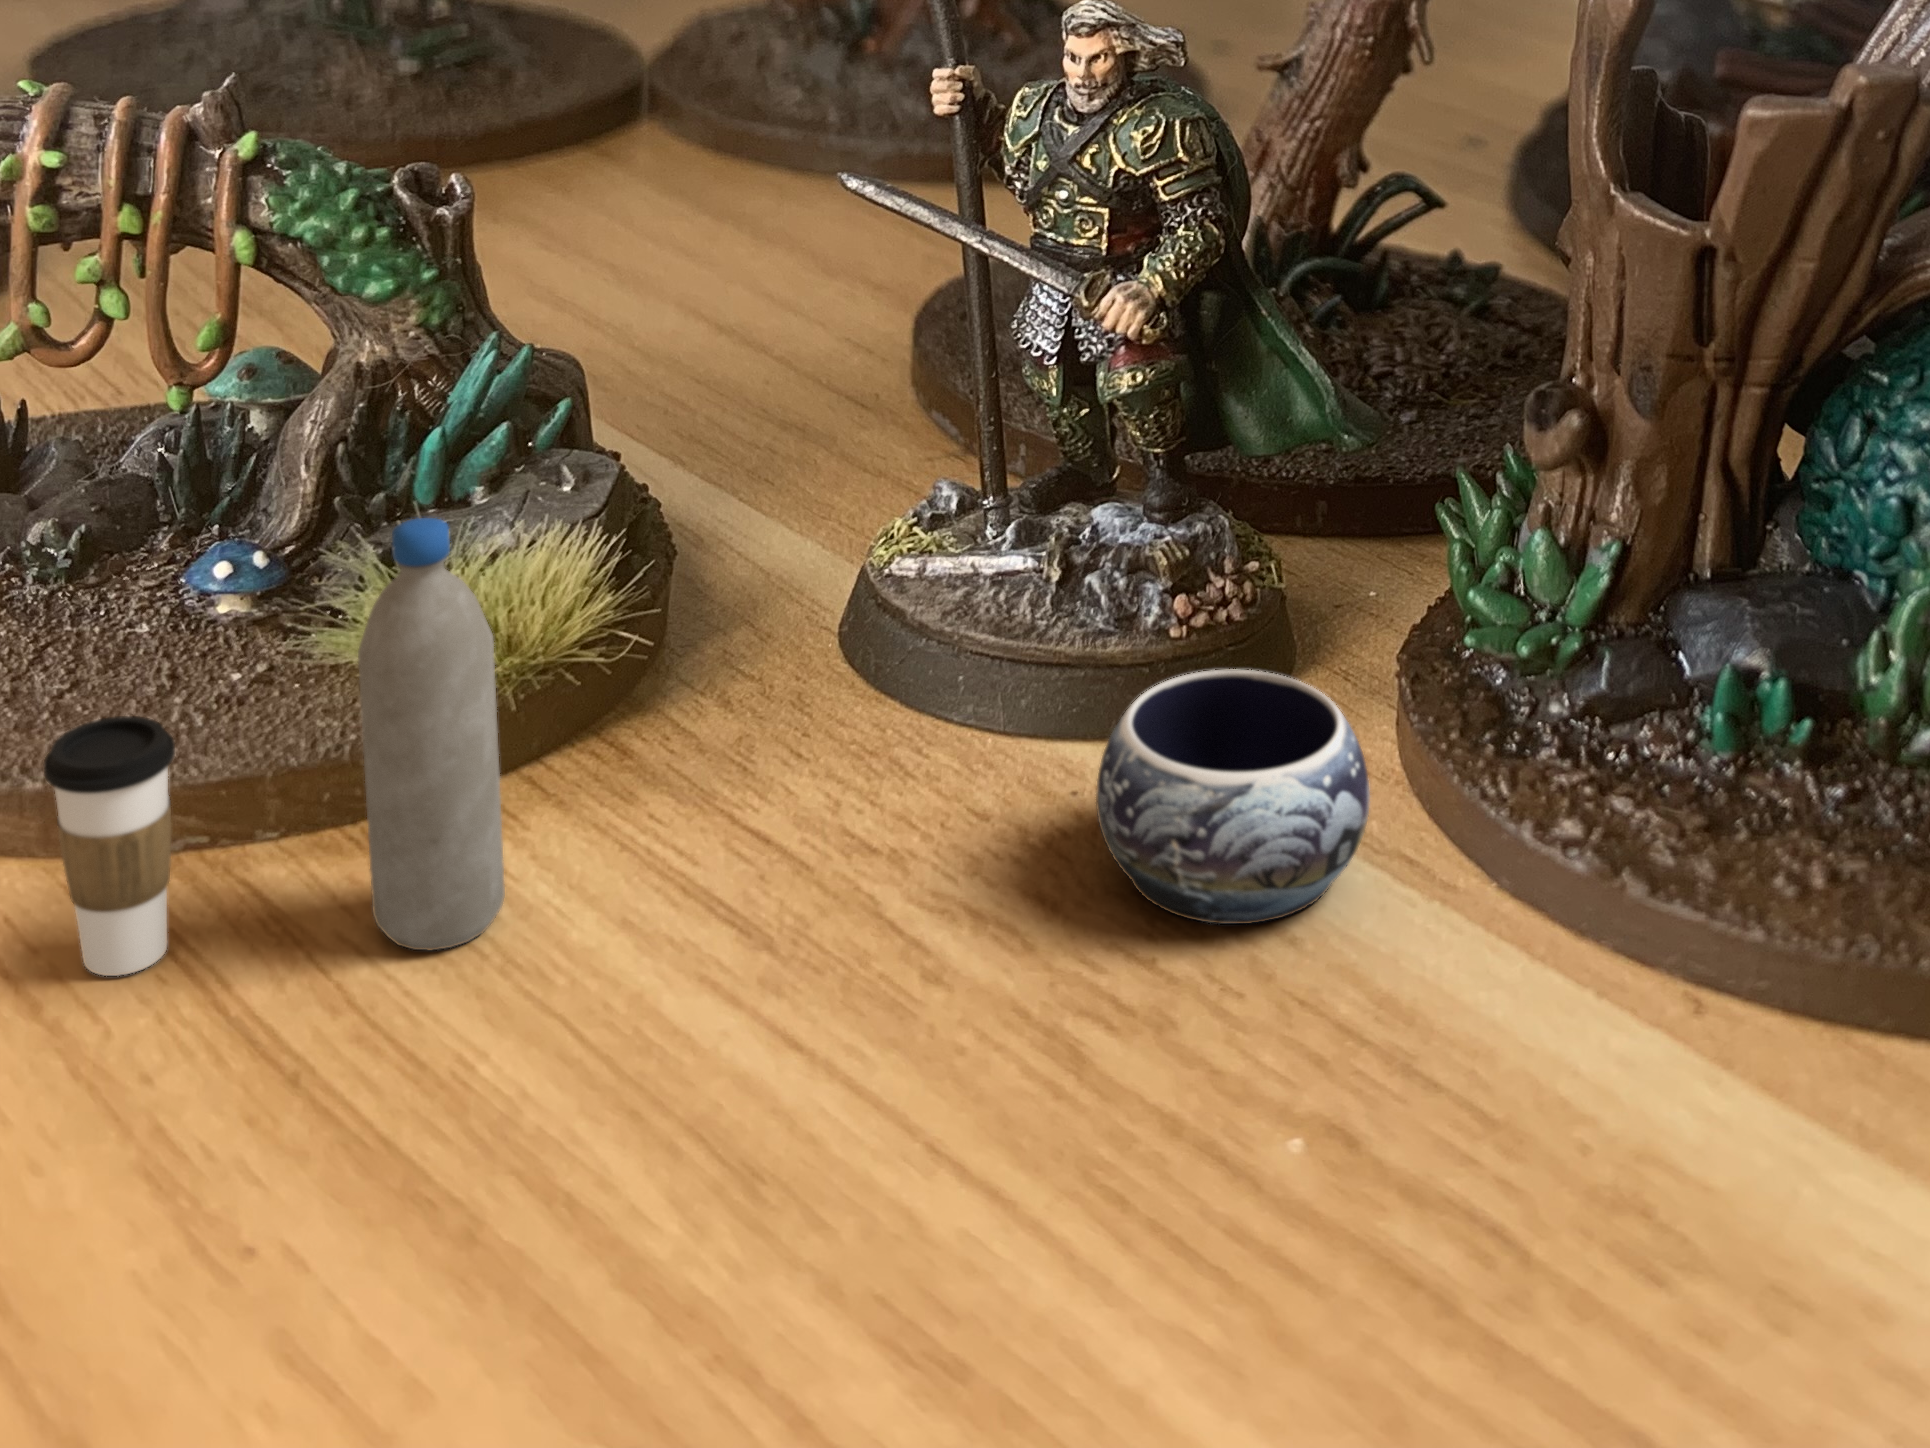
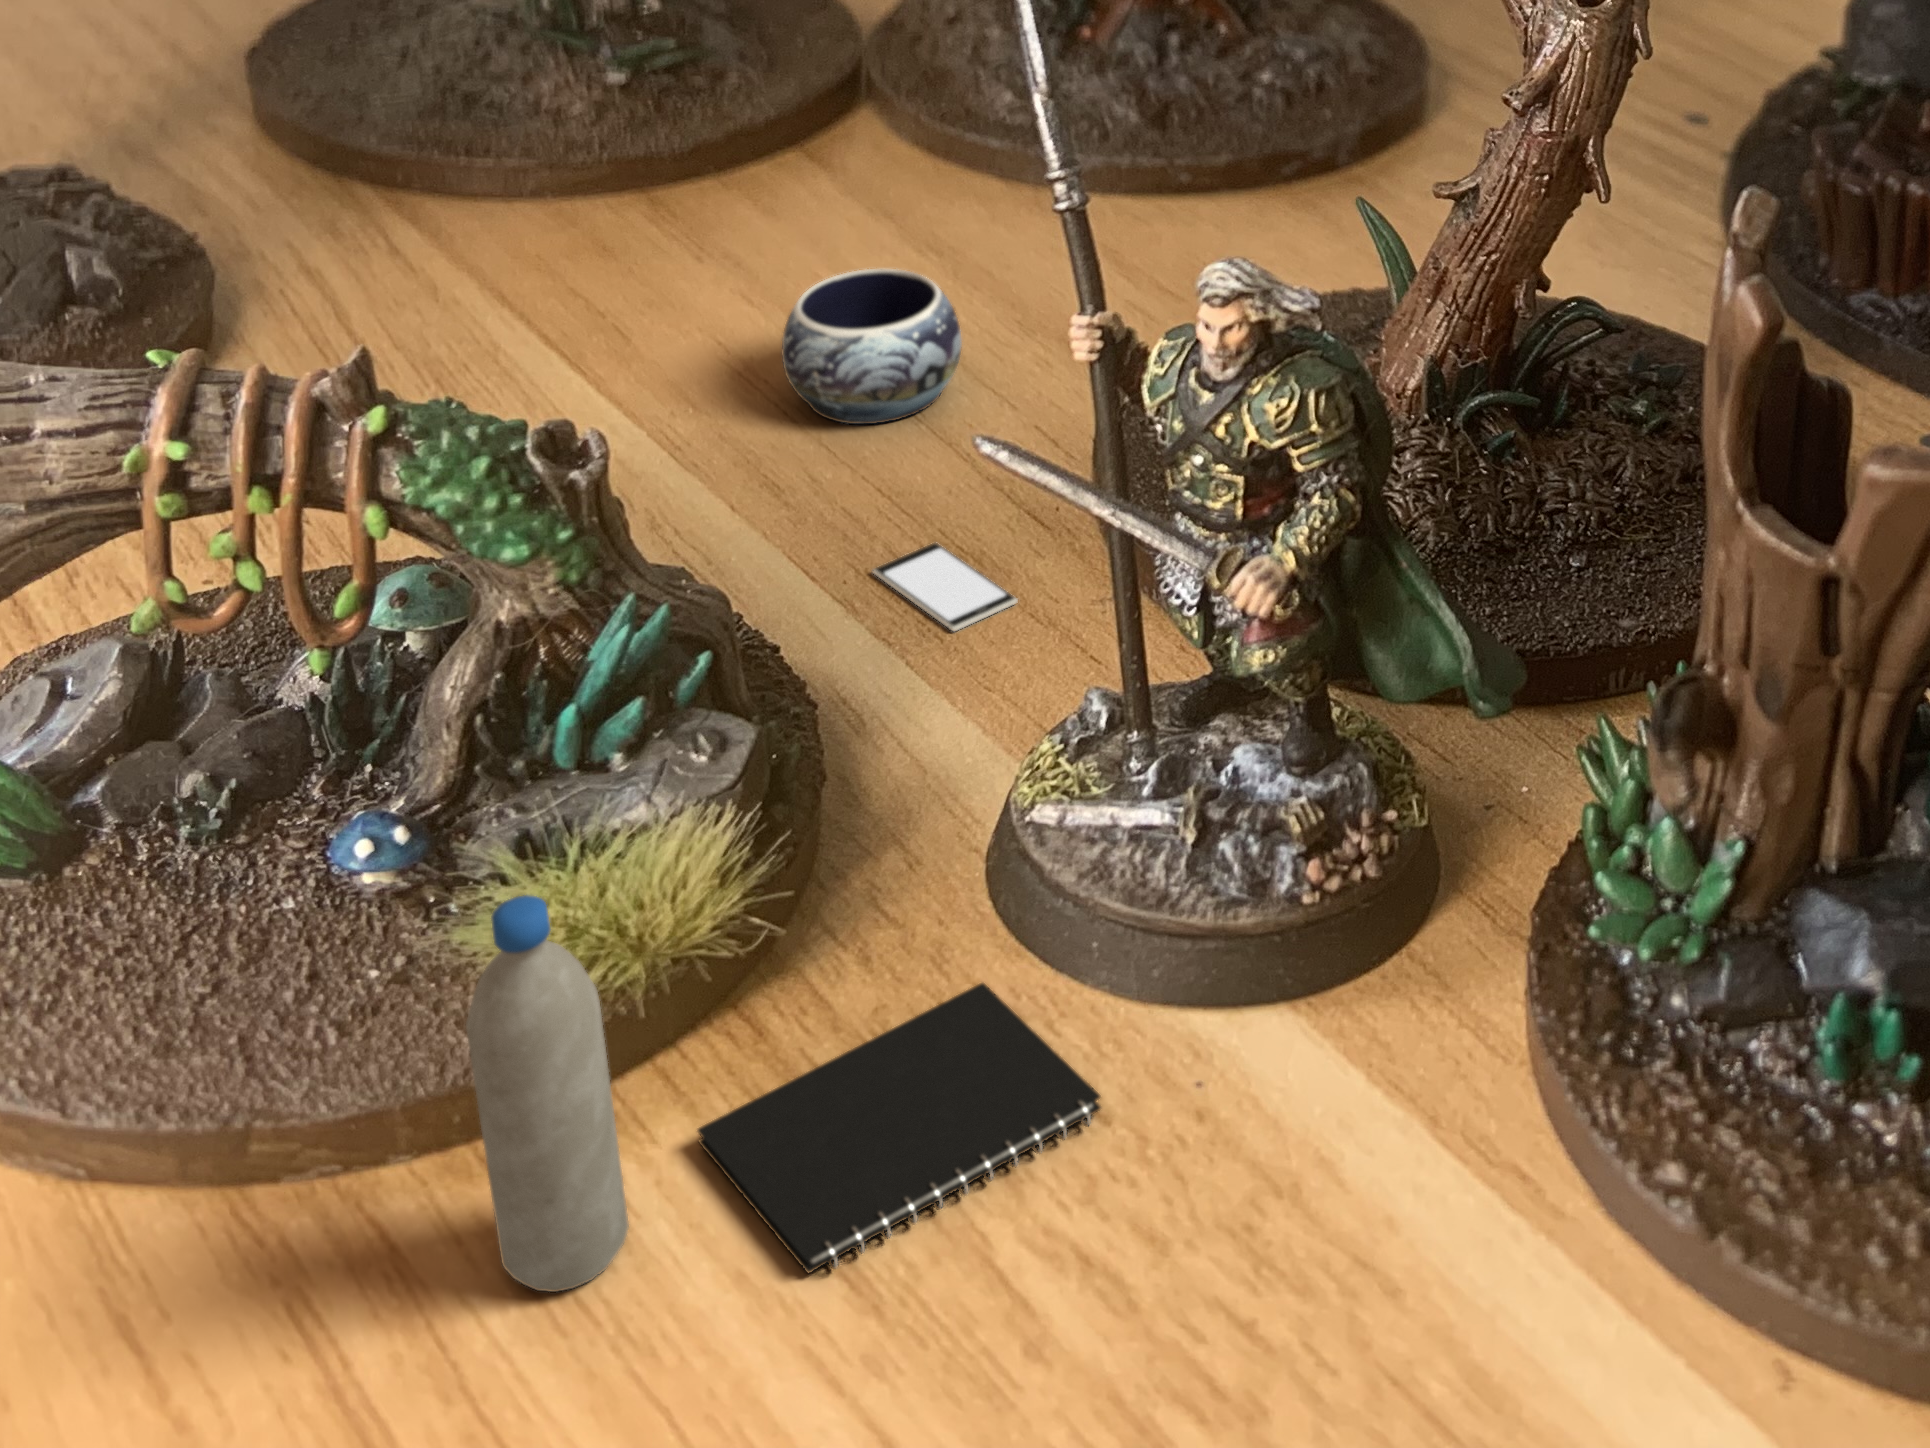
smartphone: none [693,399,842,465] -> present [873,543,1017,631]
decorative bowl: present [1096,670,1370,924] -> present [782,269,962,424]
notebook: none [567,713,978,935] -> present [698,983,1101,1273]
coffee cup: present [44,716,175,976] -> none [165,1079,302,1326]

